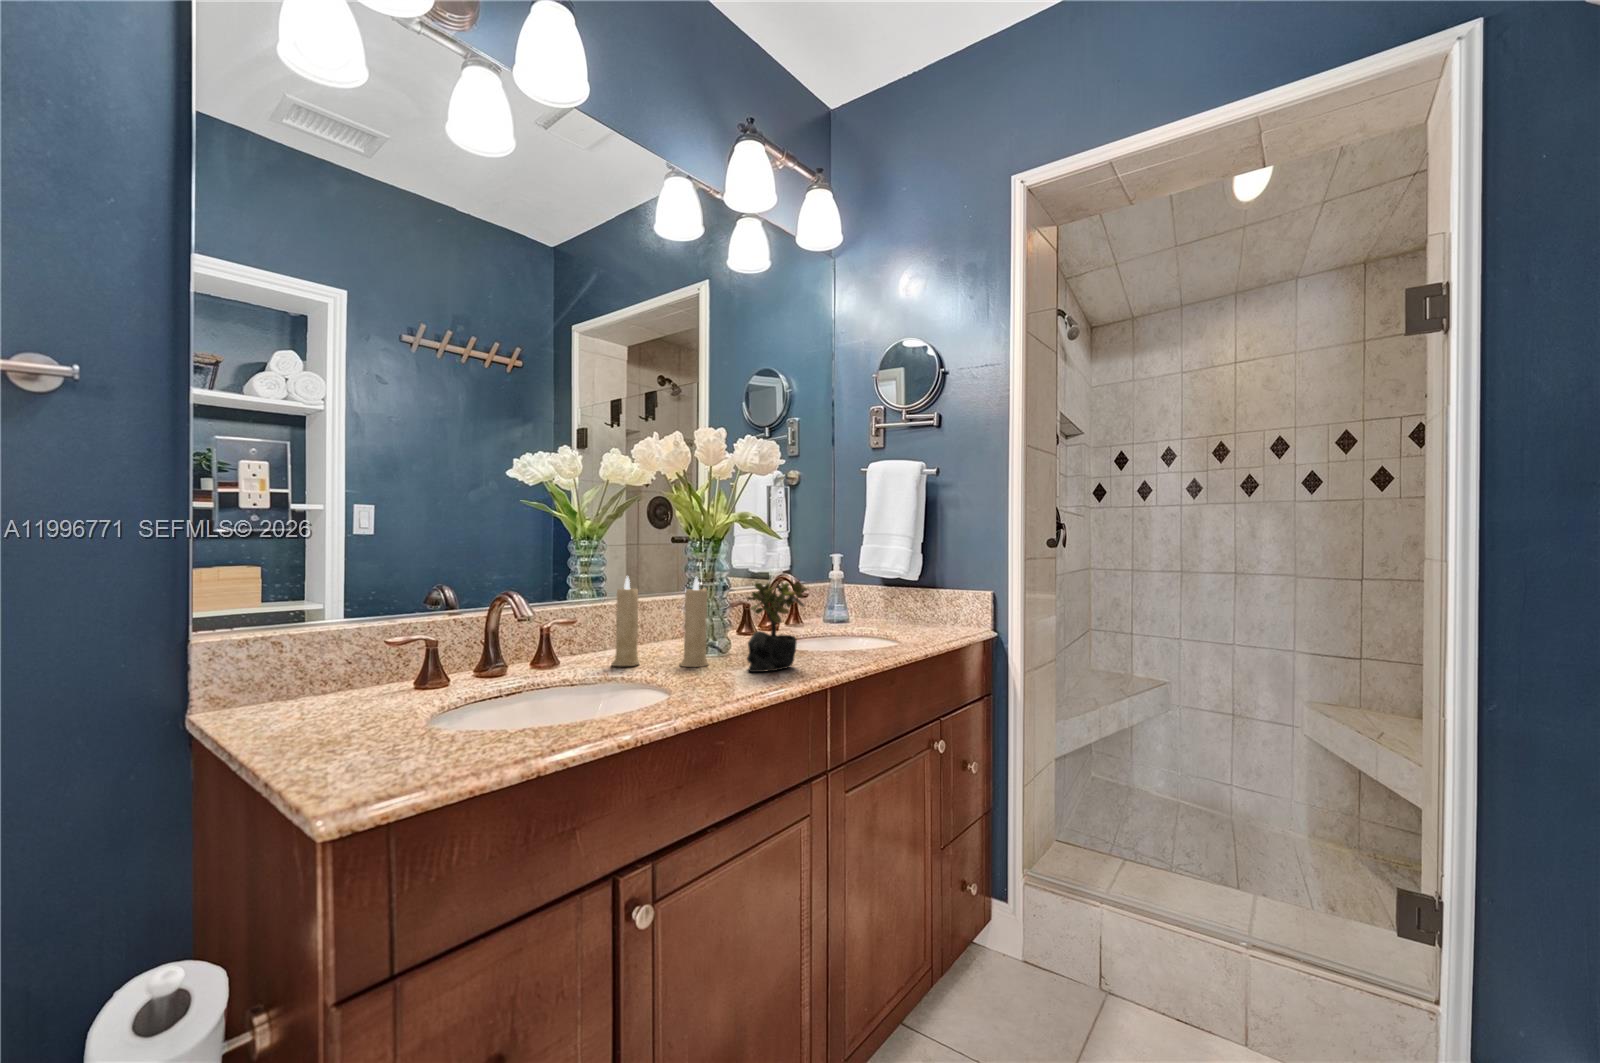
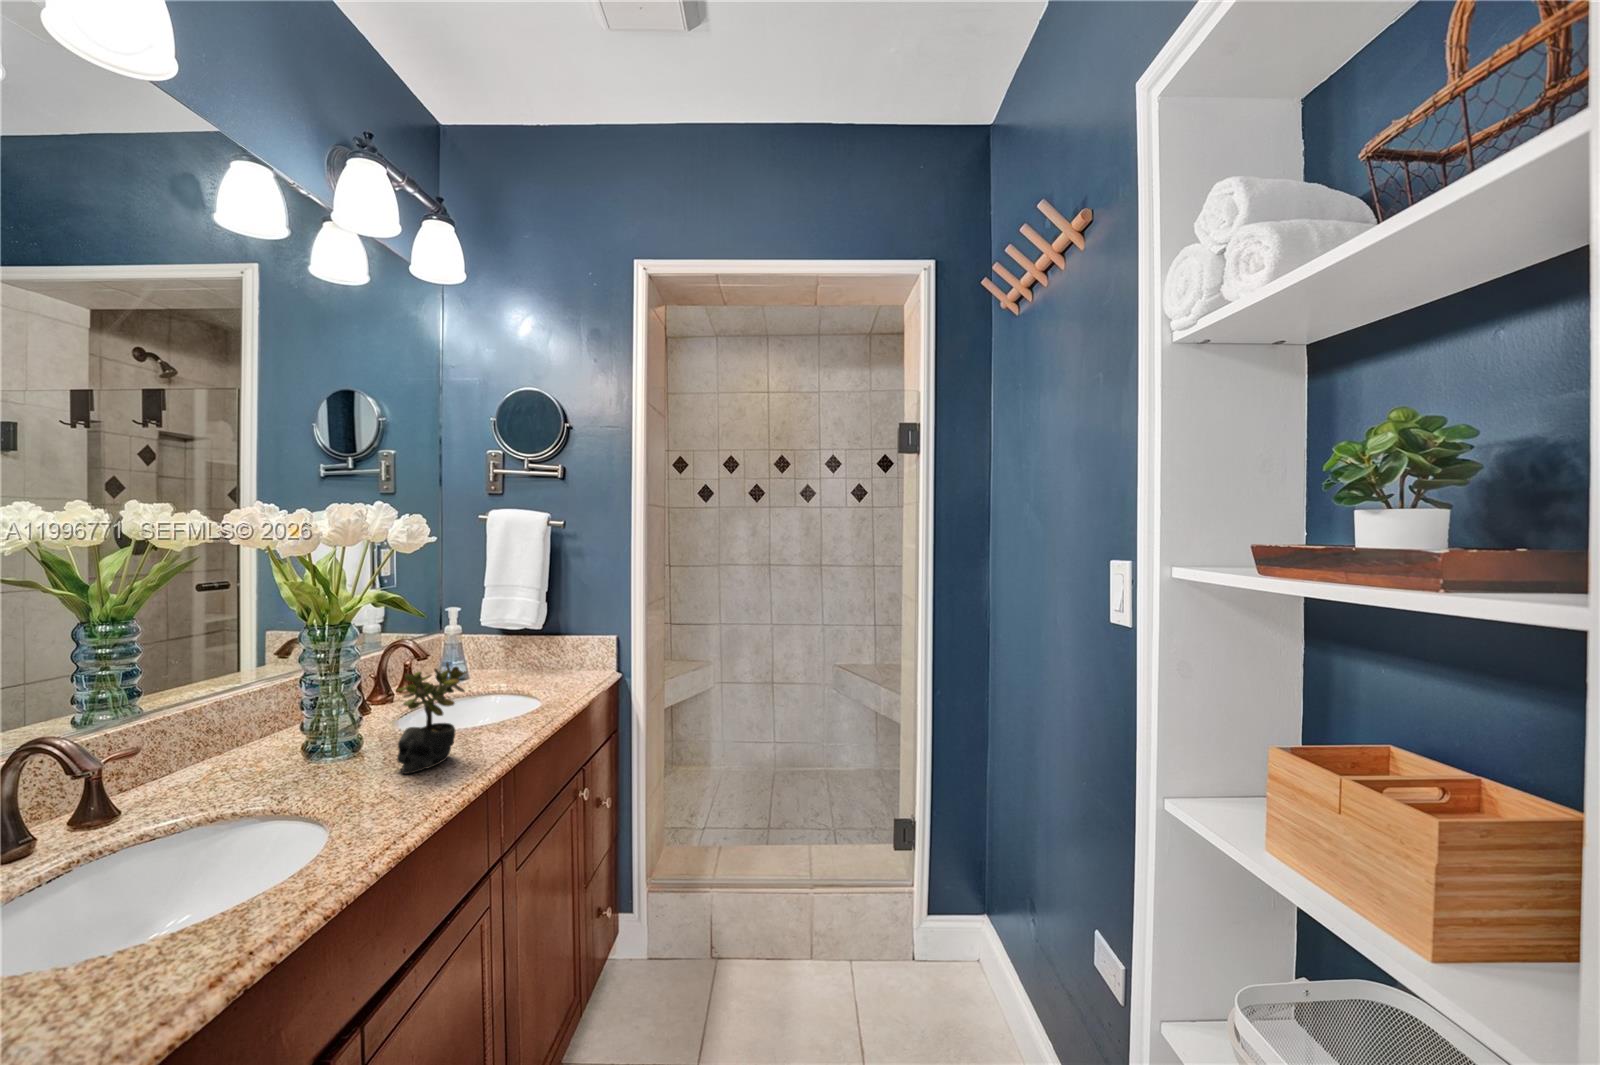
candle: present [611,577,708,667] -> none [187,669,339,804]

